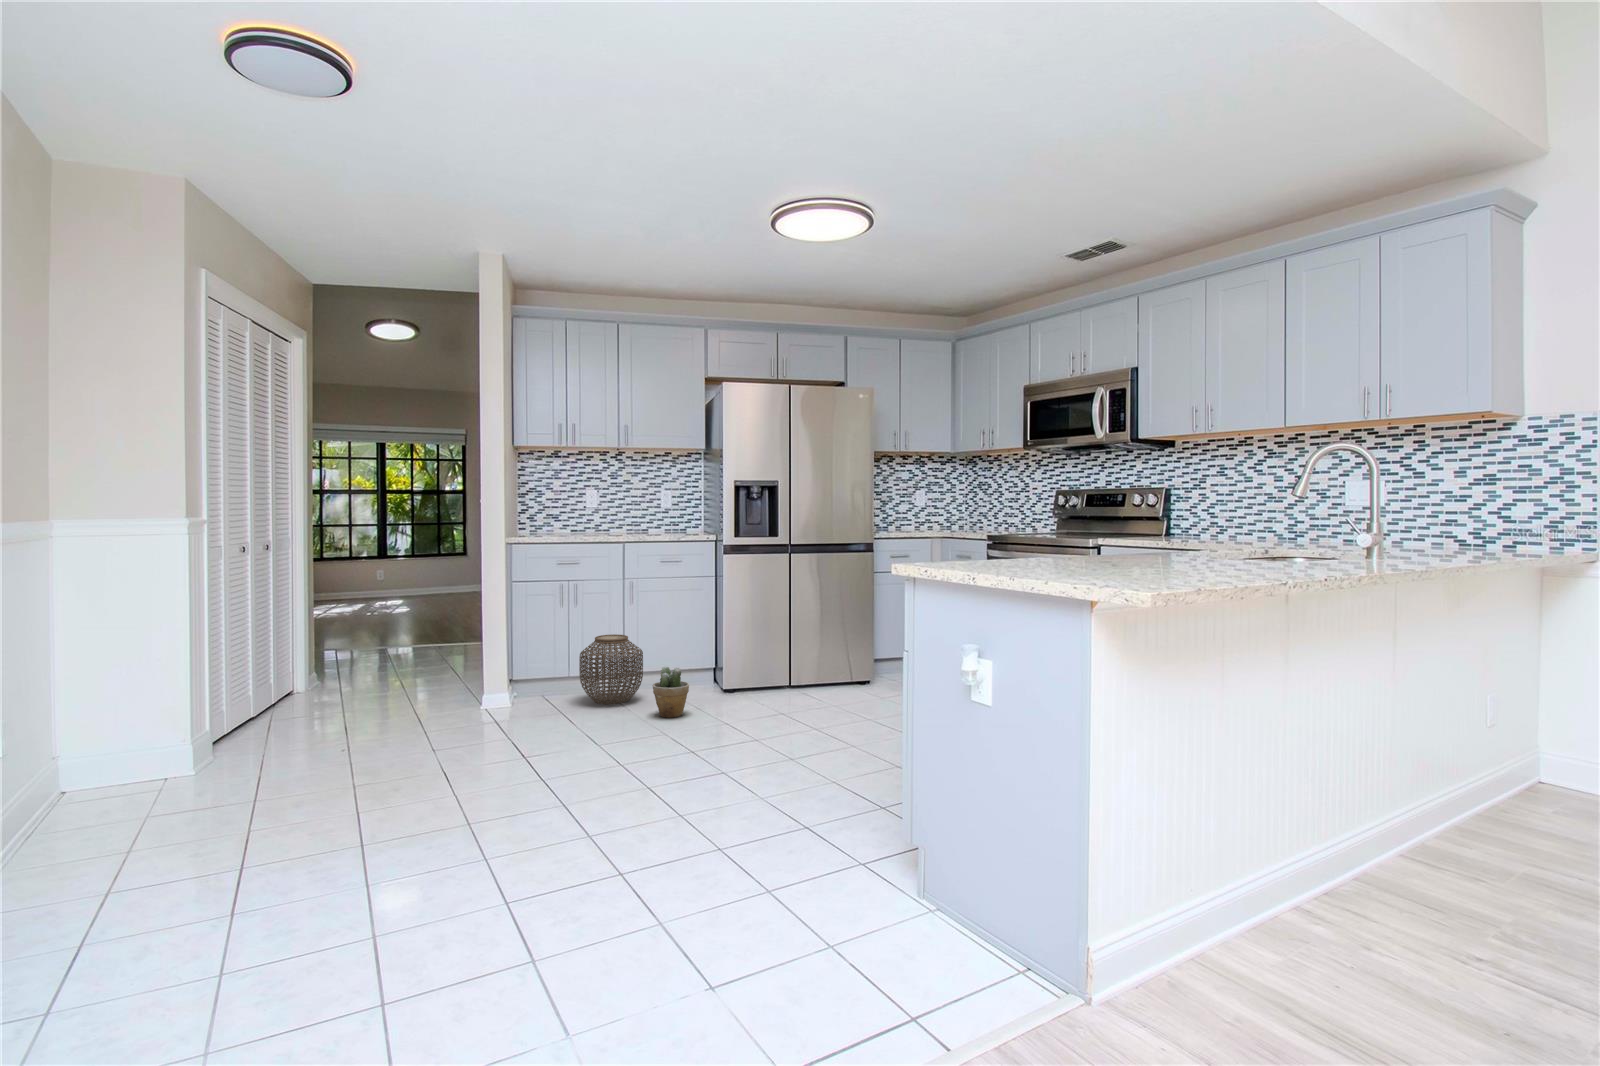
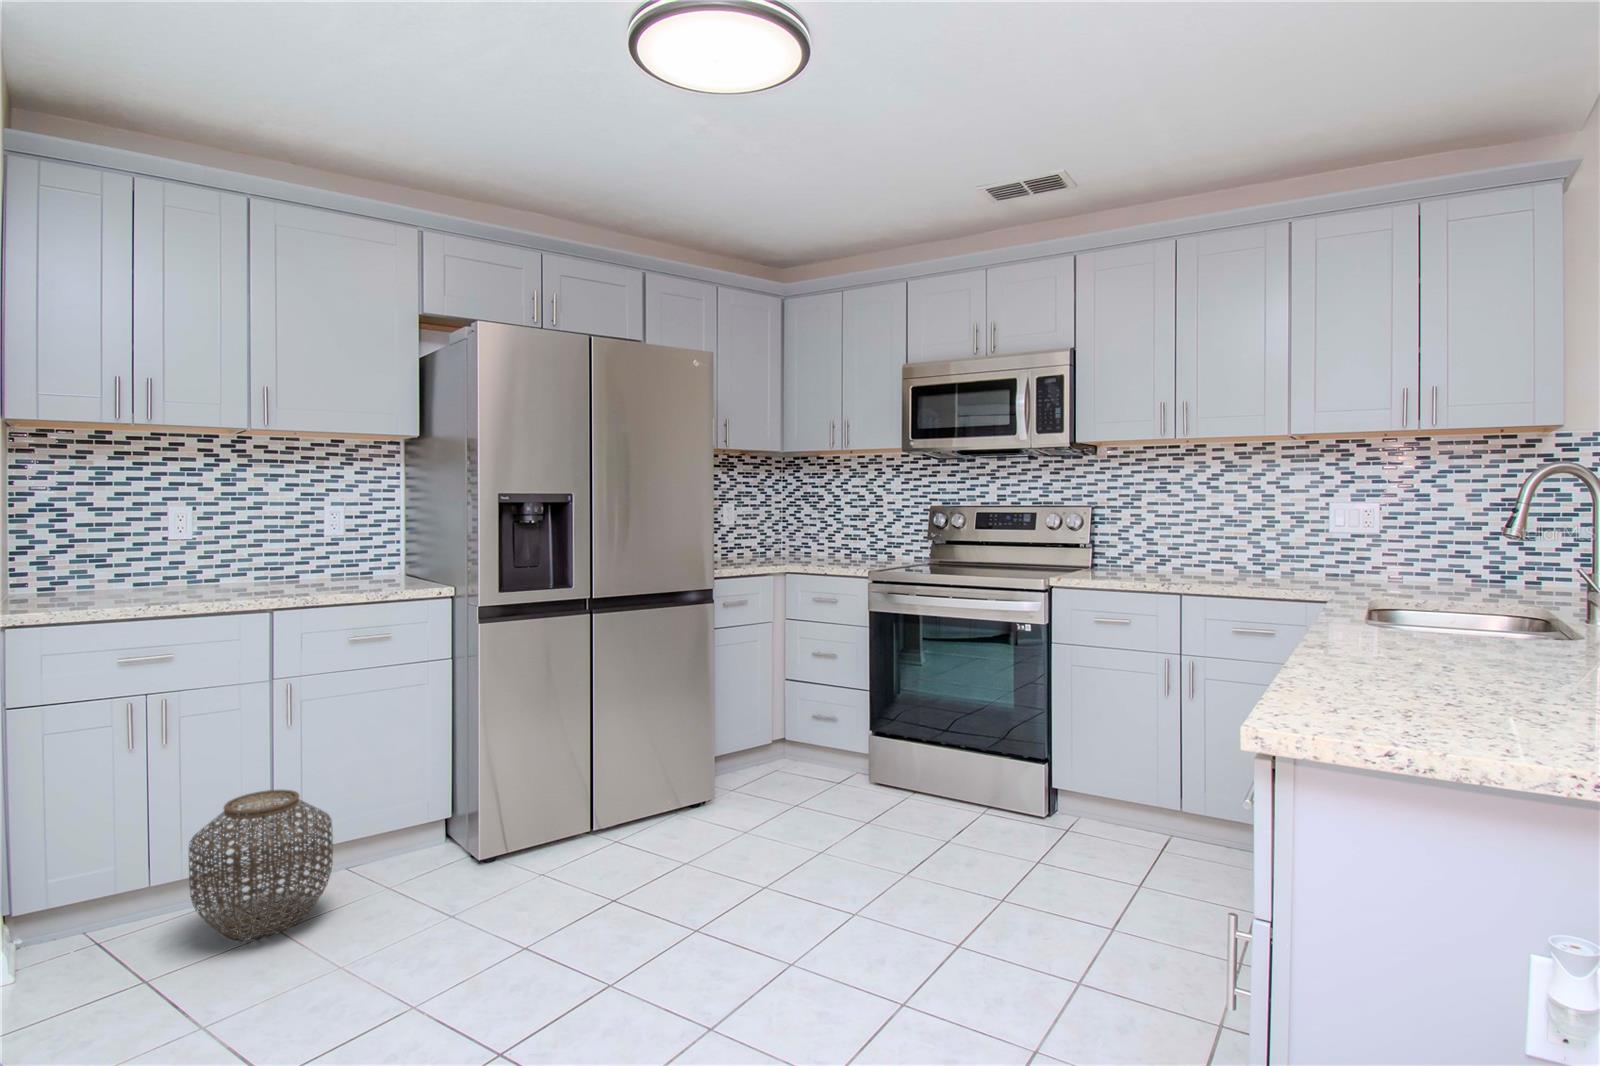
potted plant: present [653,666,689,718] -> none [375,852,450,954]

